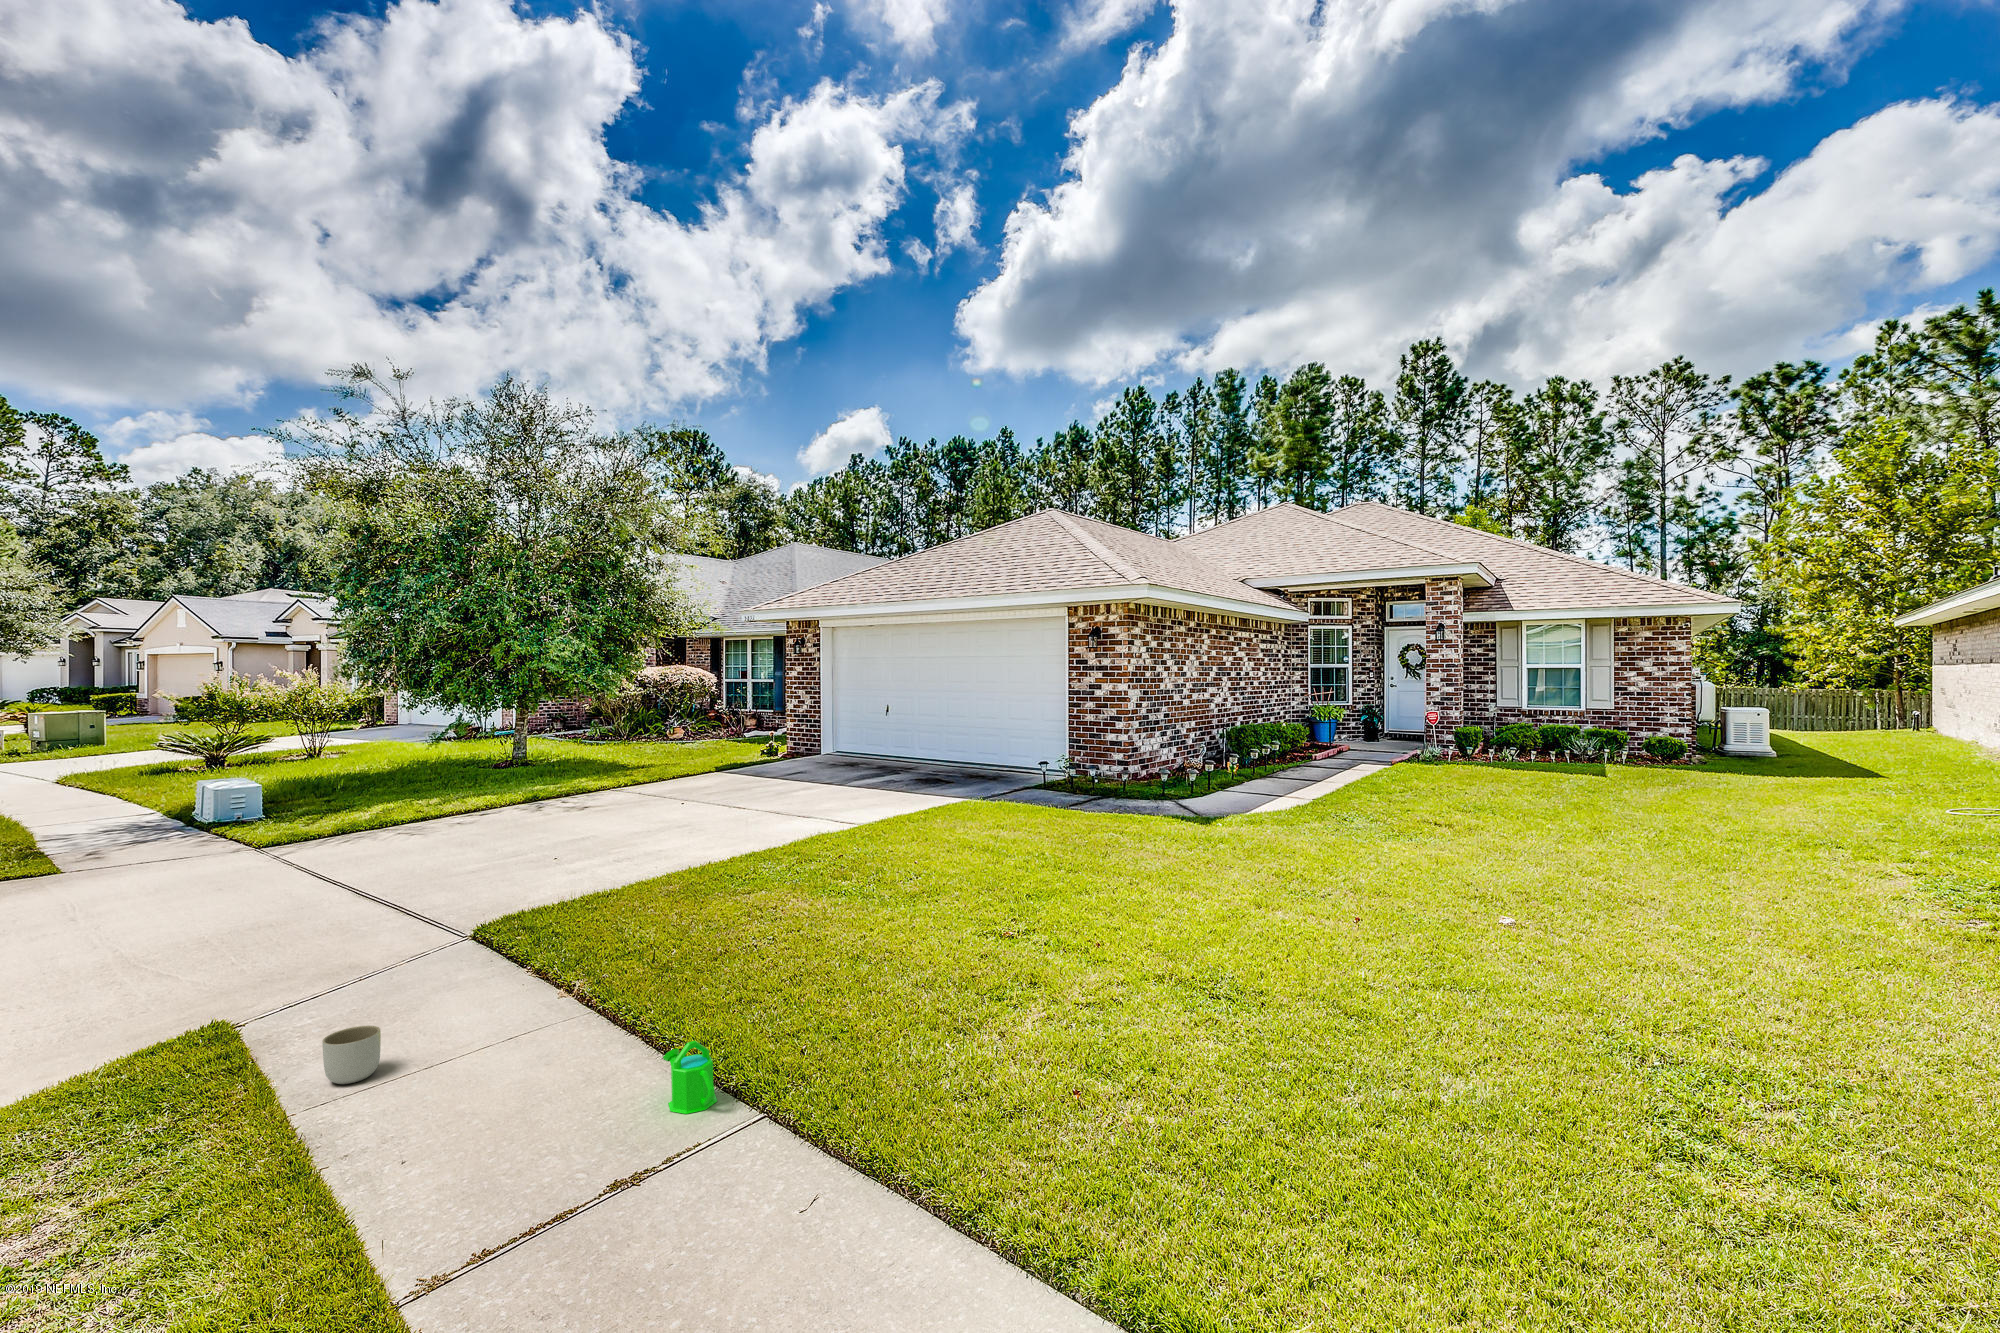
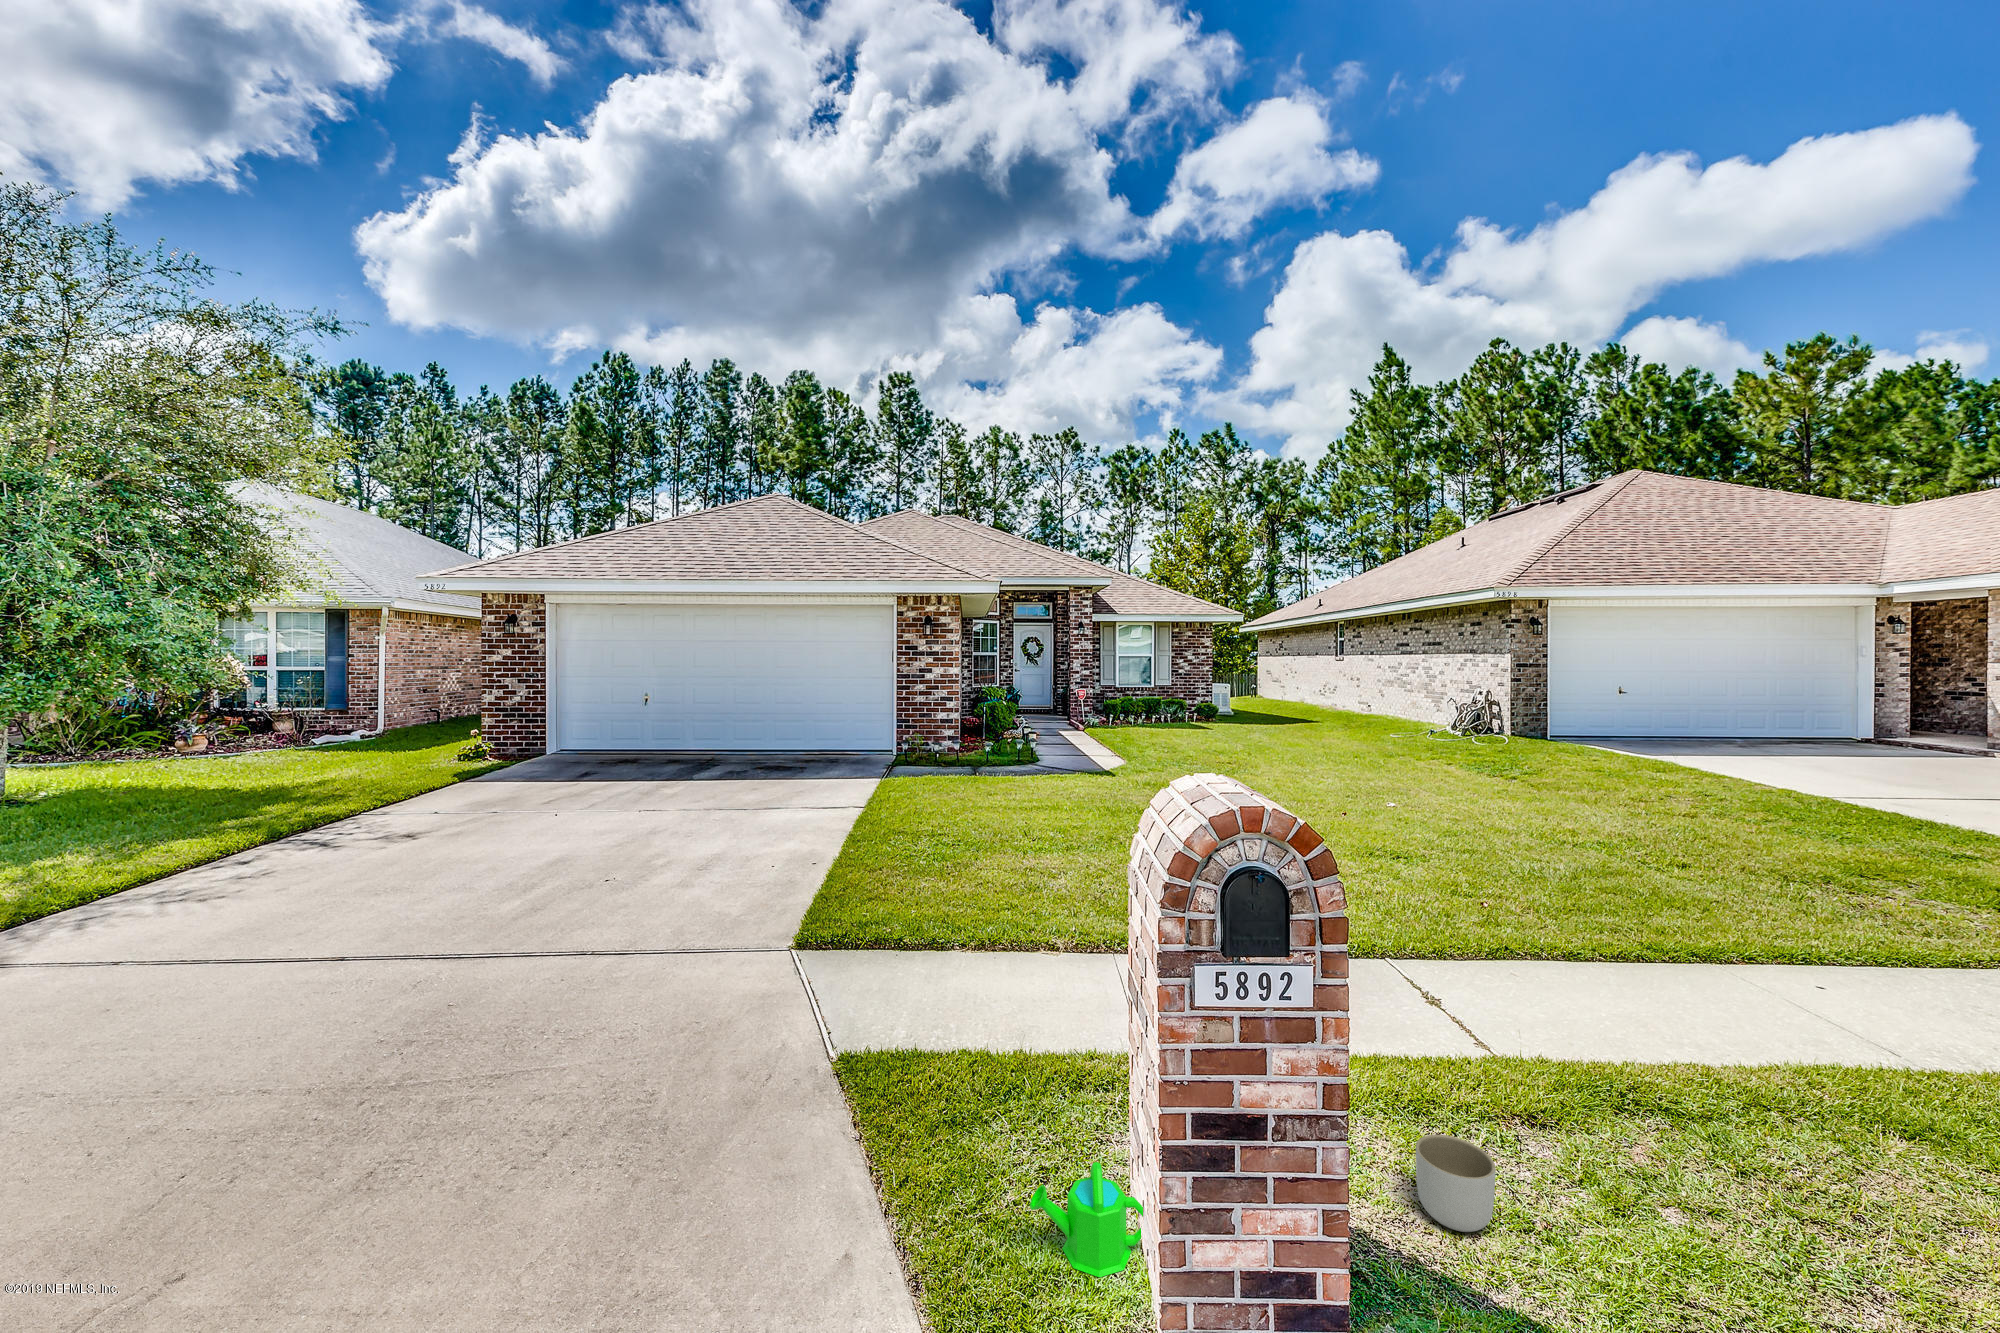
watering can: present [663,1040,717,1114] -> present [1030,1162,1143,1277]

